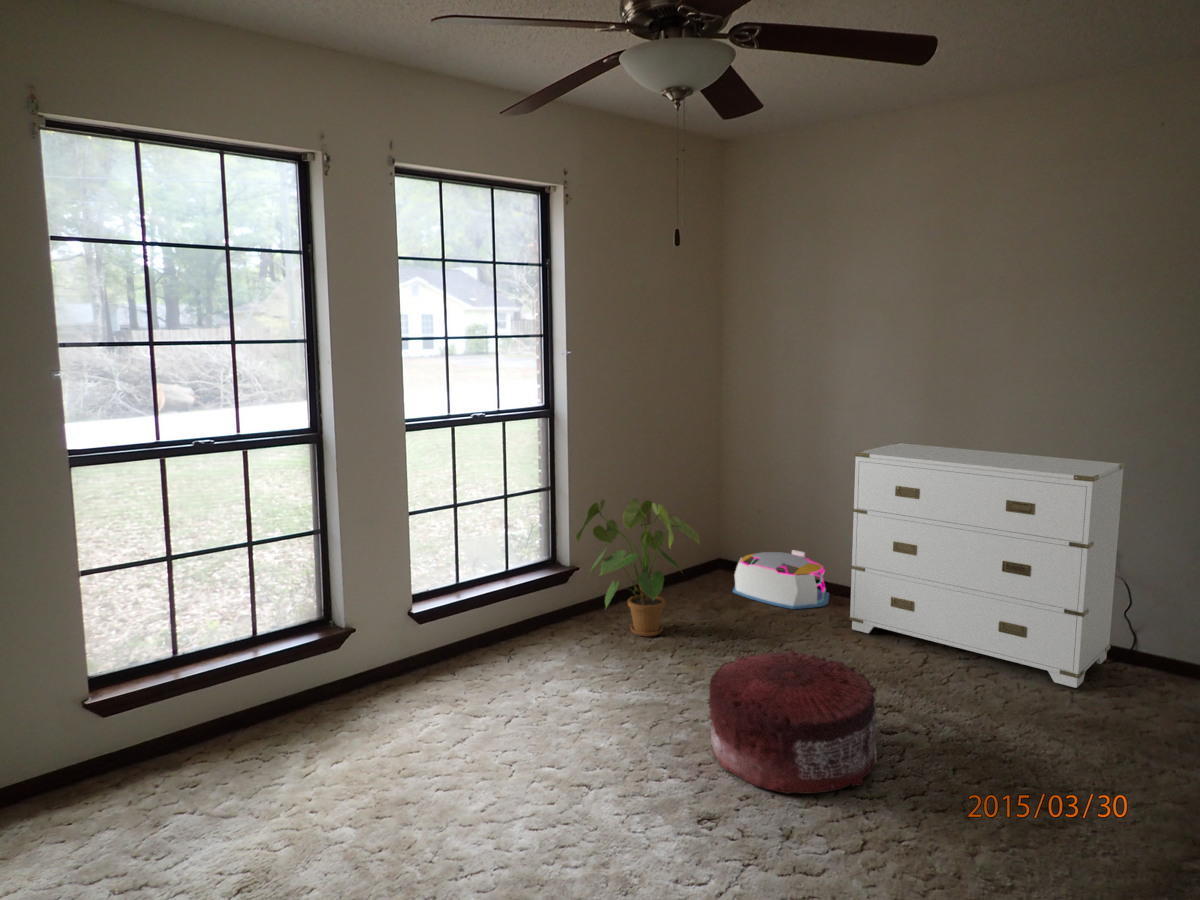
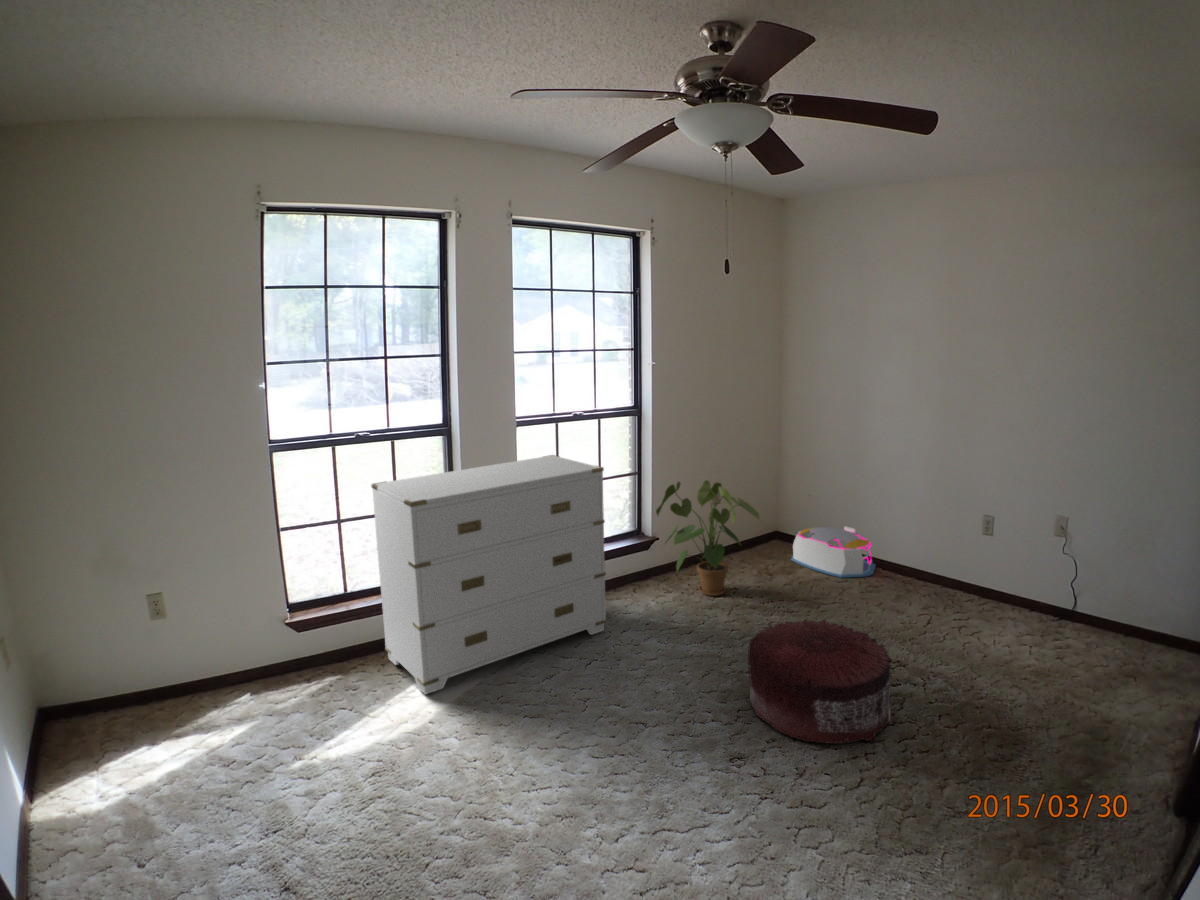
dresser: present [849,443,1125,688] -> present [371,455,607,694]

